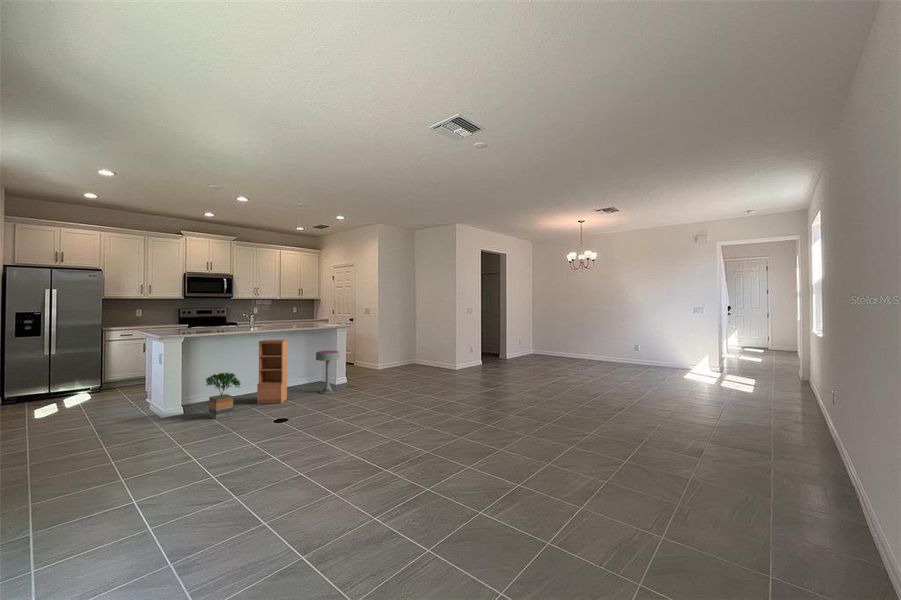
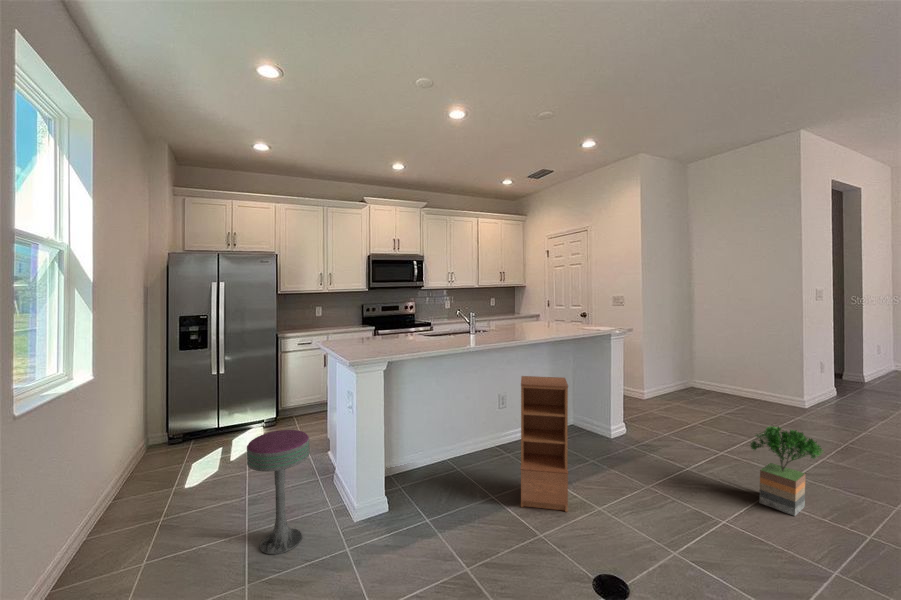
bar stool: present [316,350,339,394] -> present [247,430,310,554]
potted tree: present [206,373,240,419] -> present [751,426,823,516]

